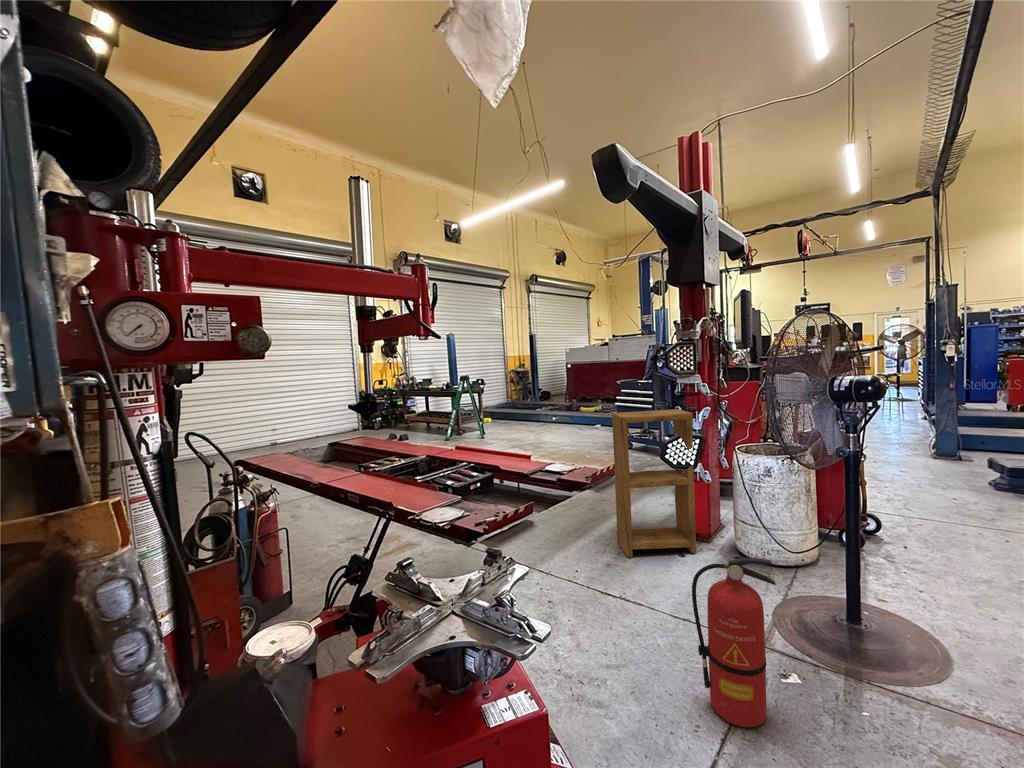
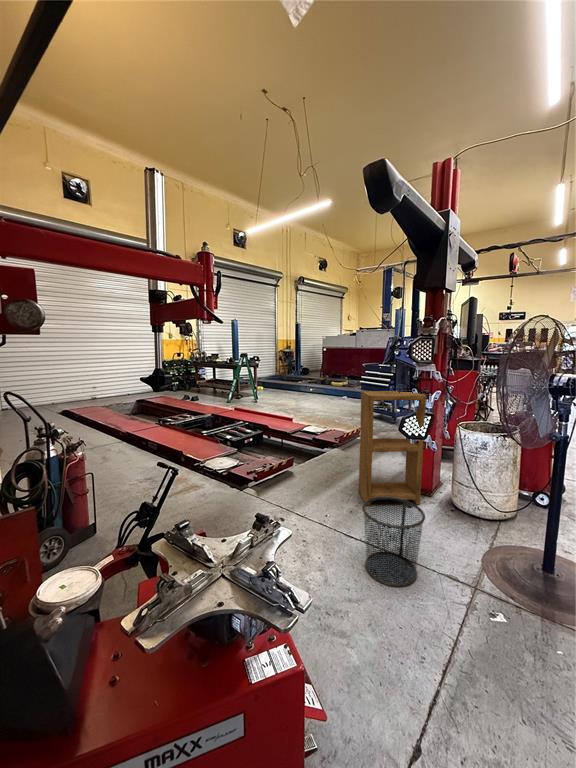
waste bin: none [617,539,694,648] -> present [362,497,425,586]
fire extinguisher: present [692,558,776,727] -> none [427,525,500,662]

